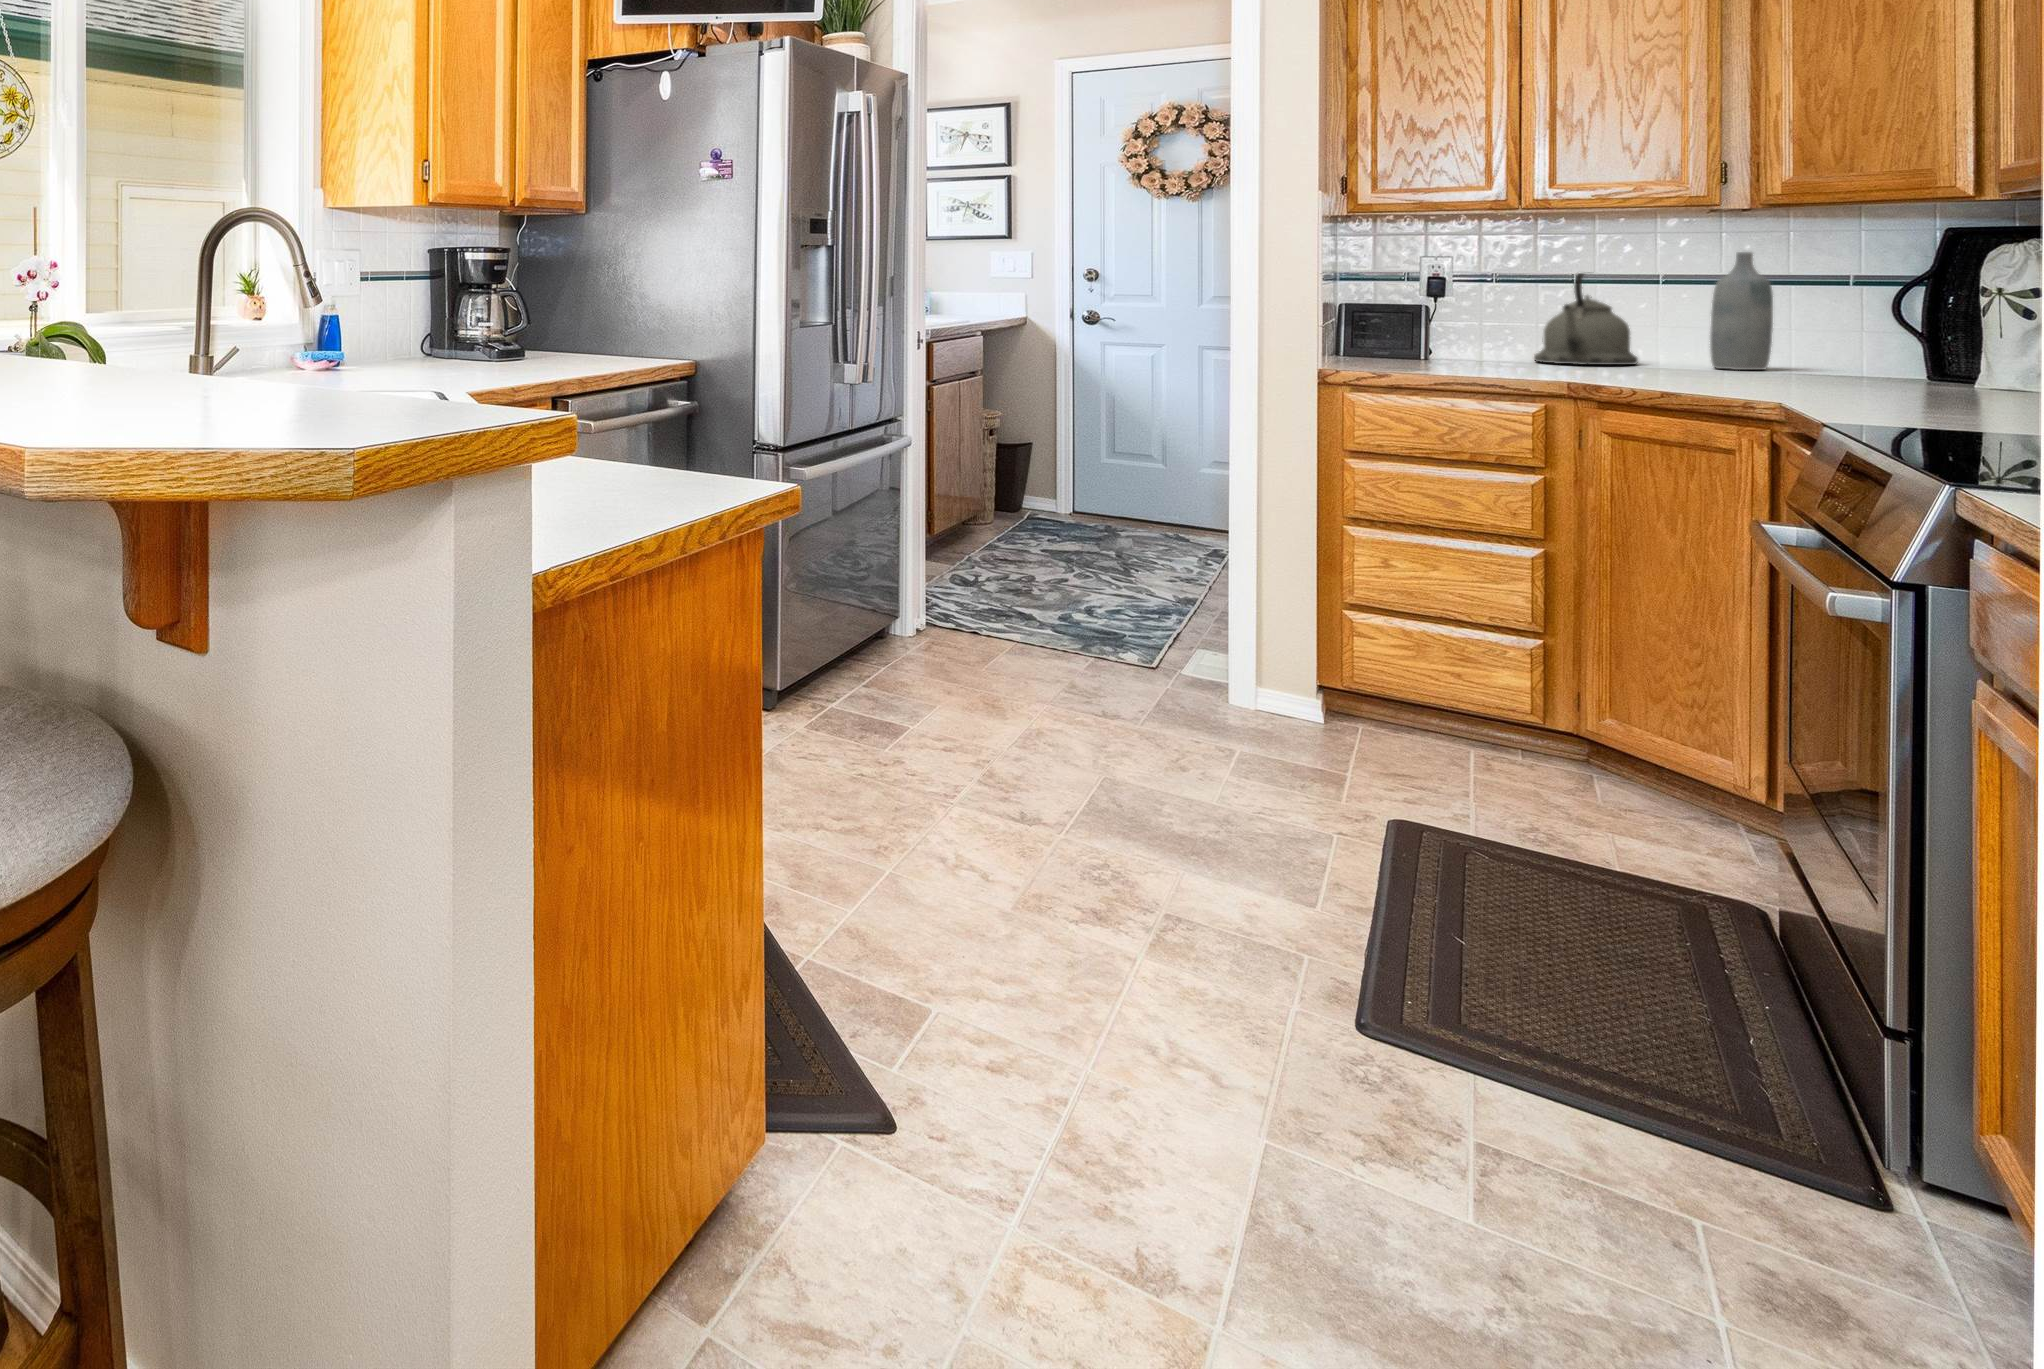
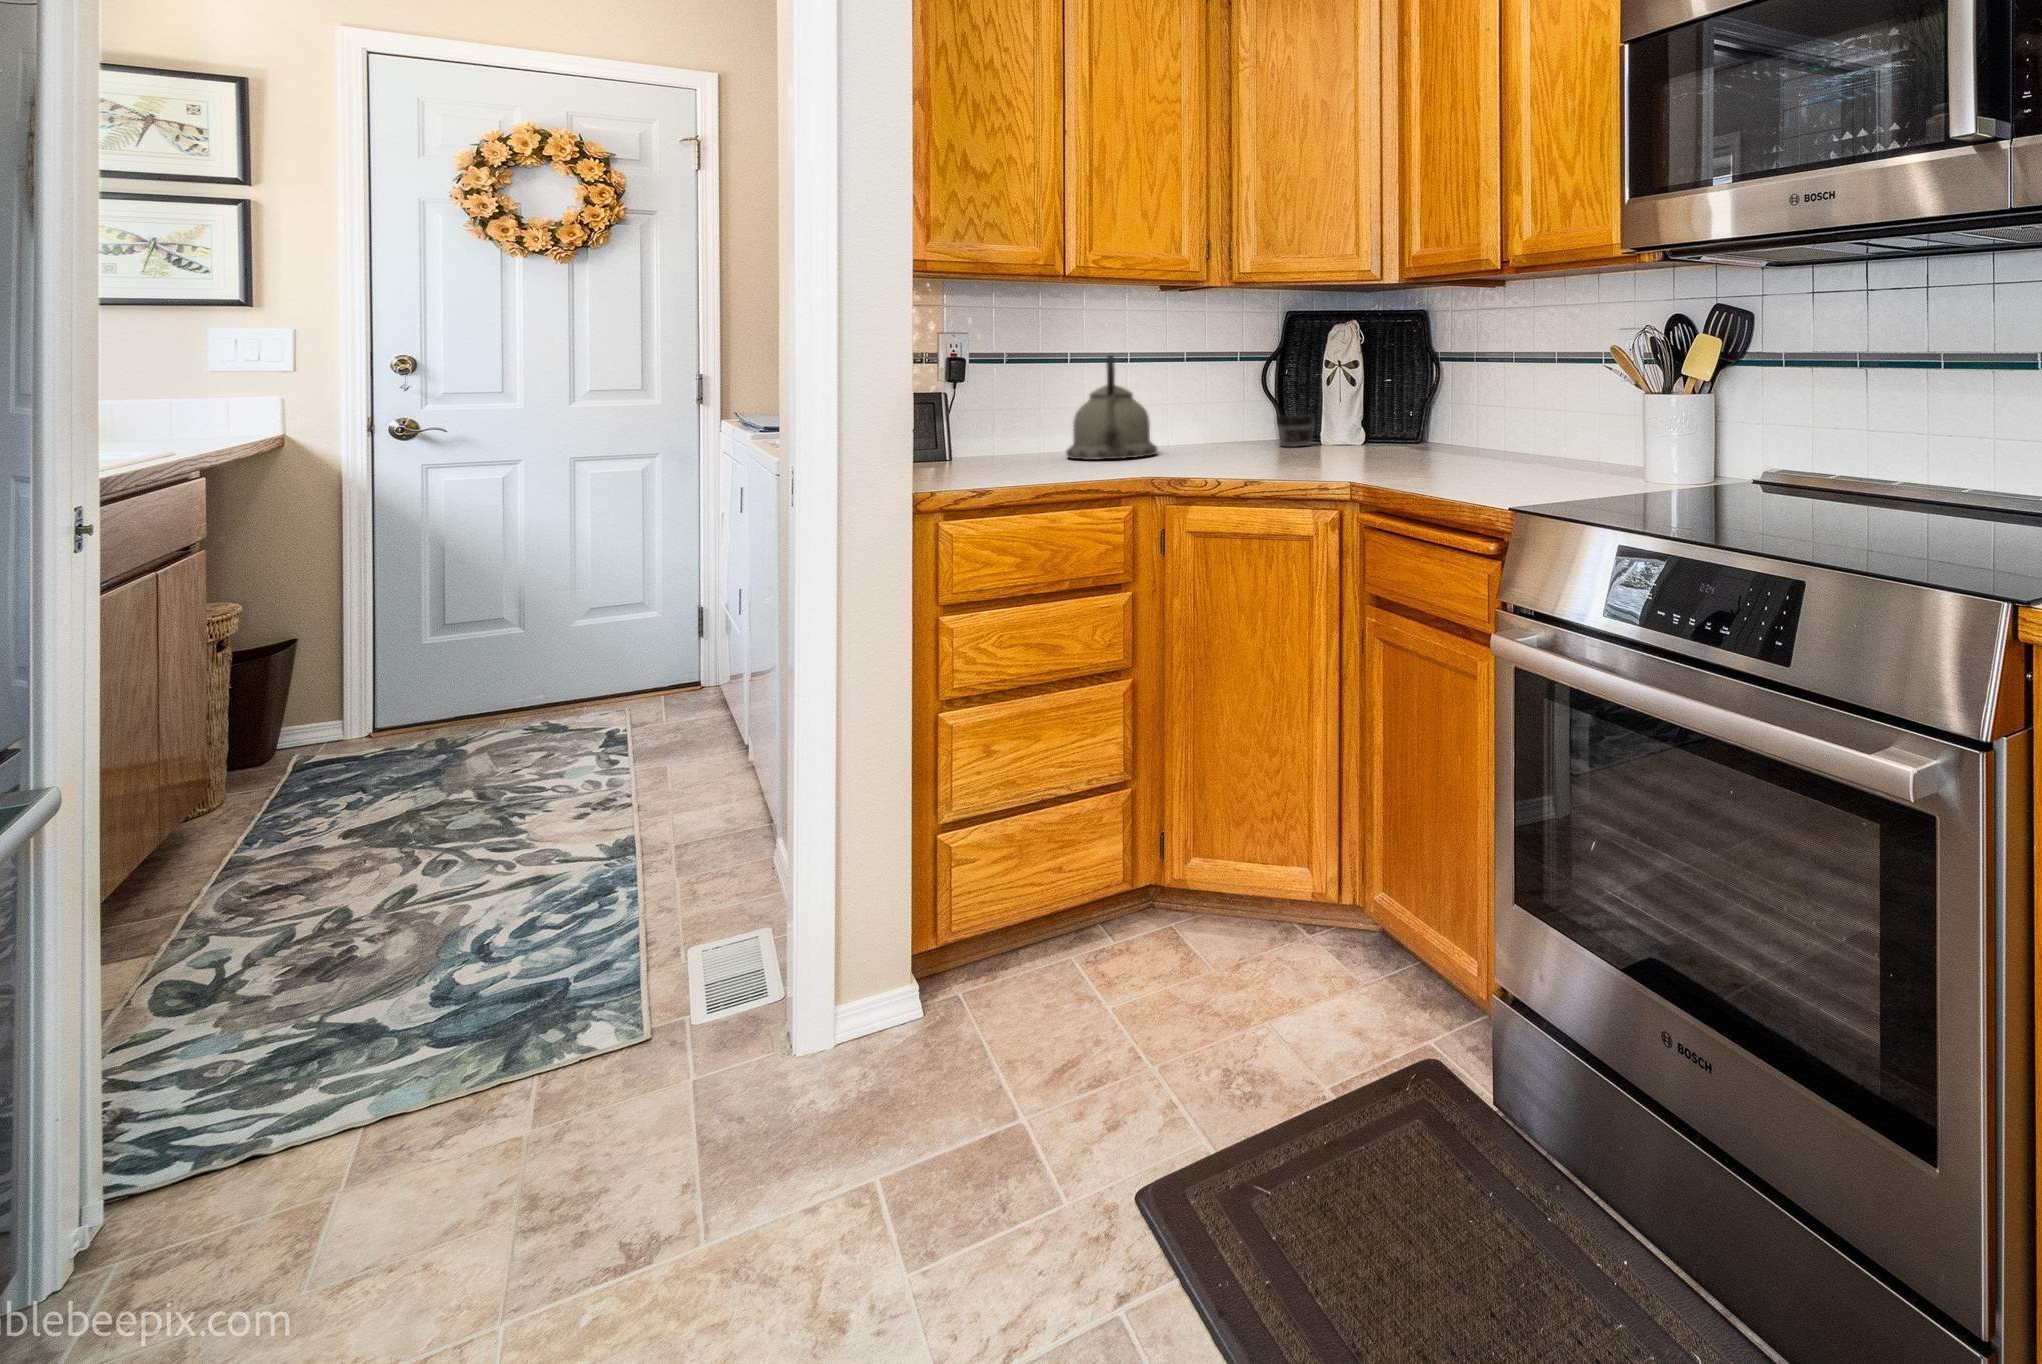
bottle: present [1710,252,1773,370] -> none [1215,333,1258,452]
jar: none [1808,338,1866,371] -> present [1277,415,1314,447]

